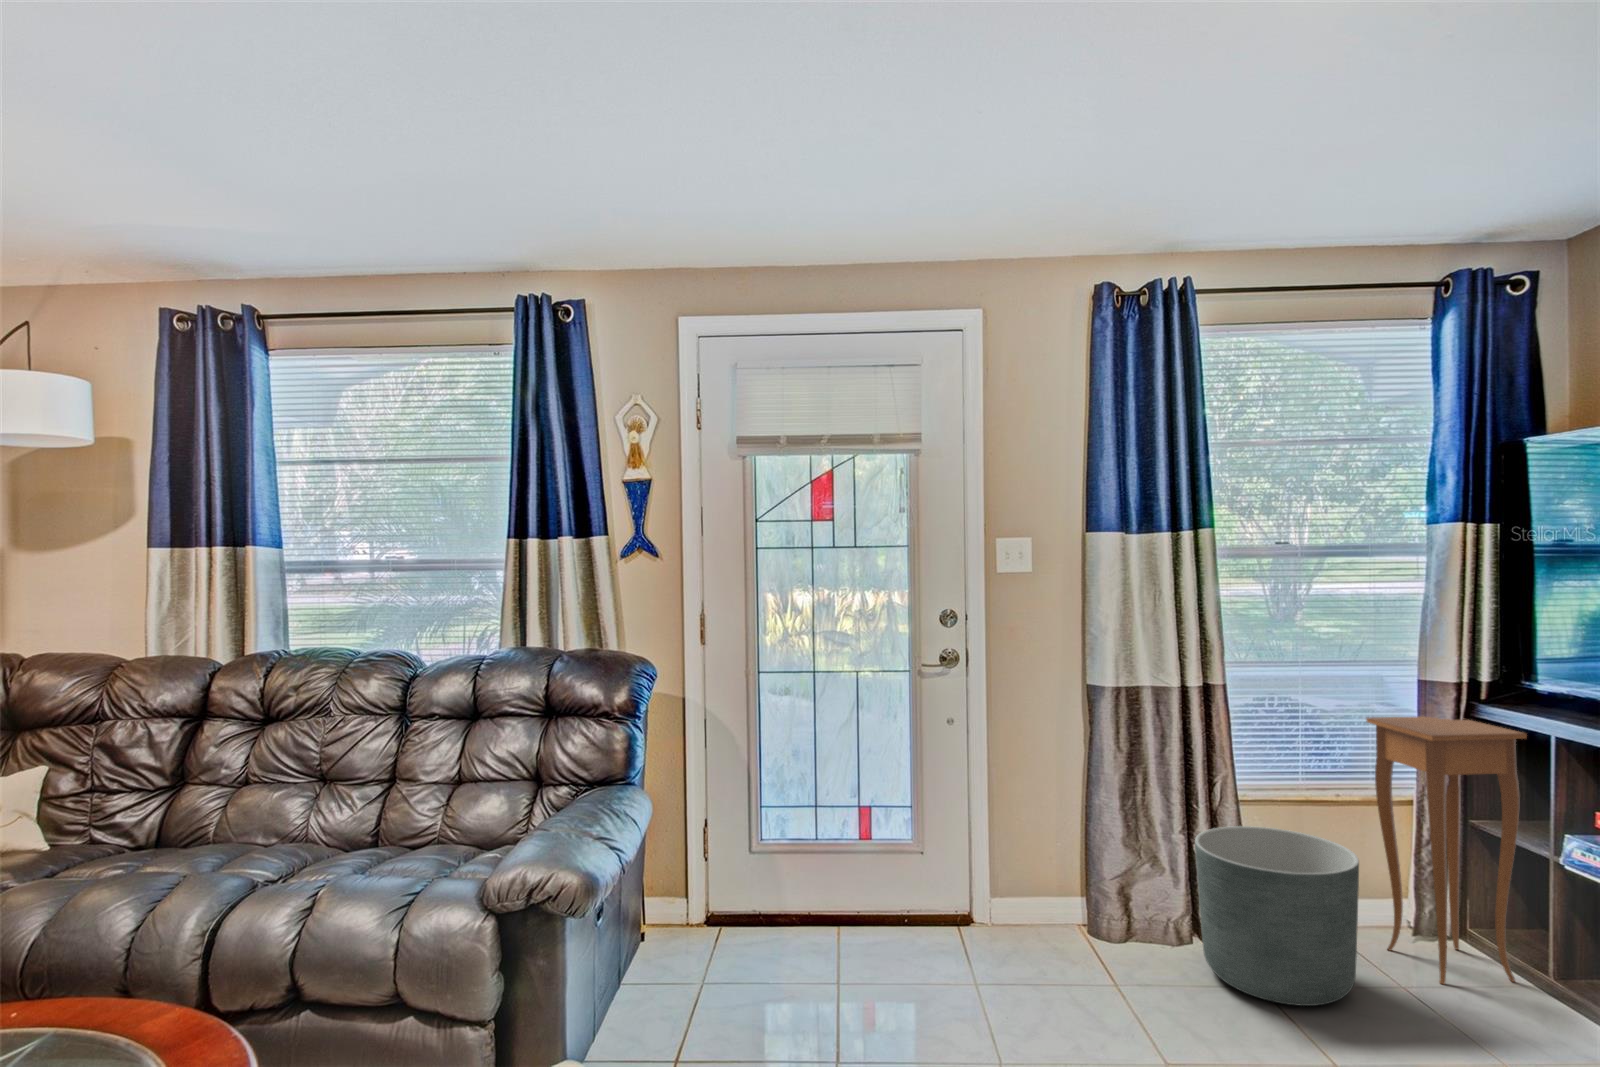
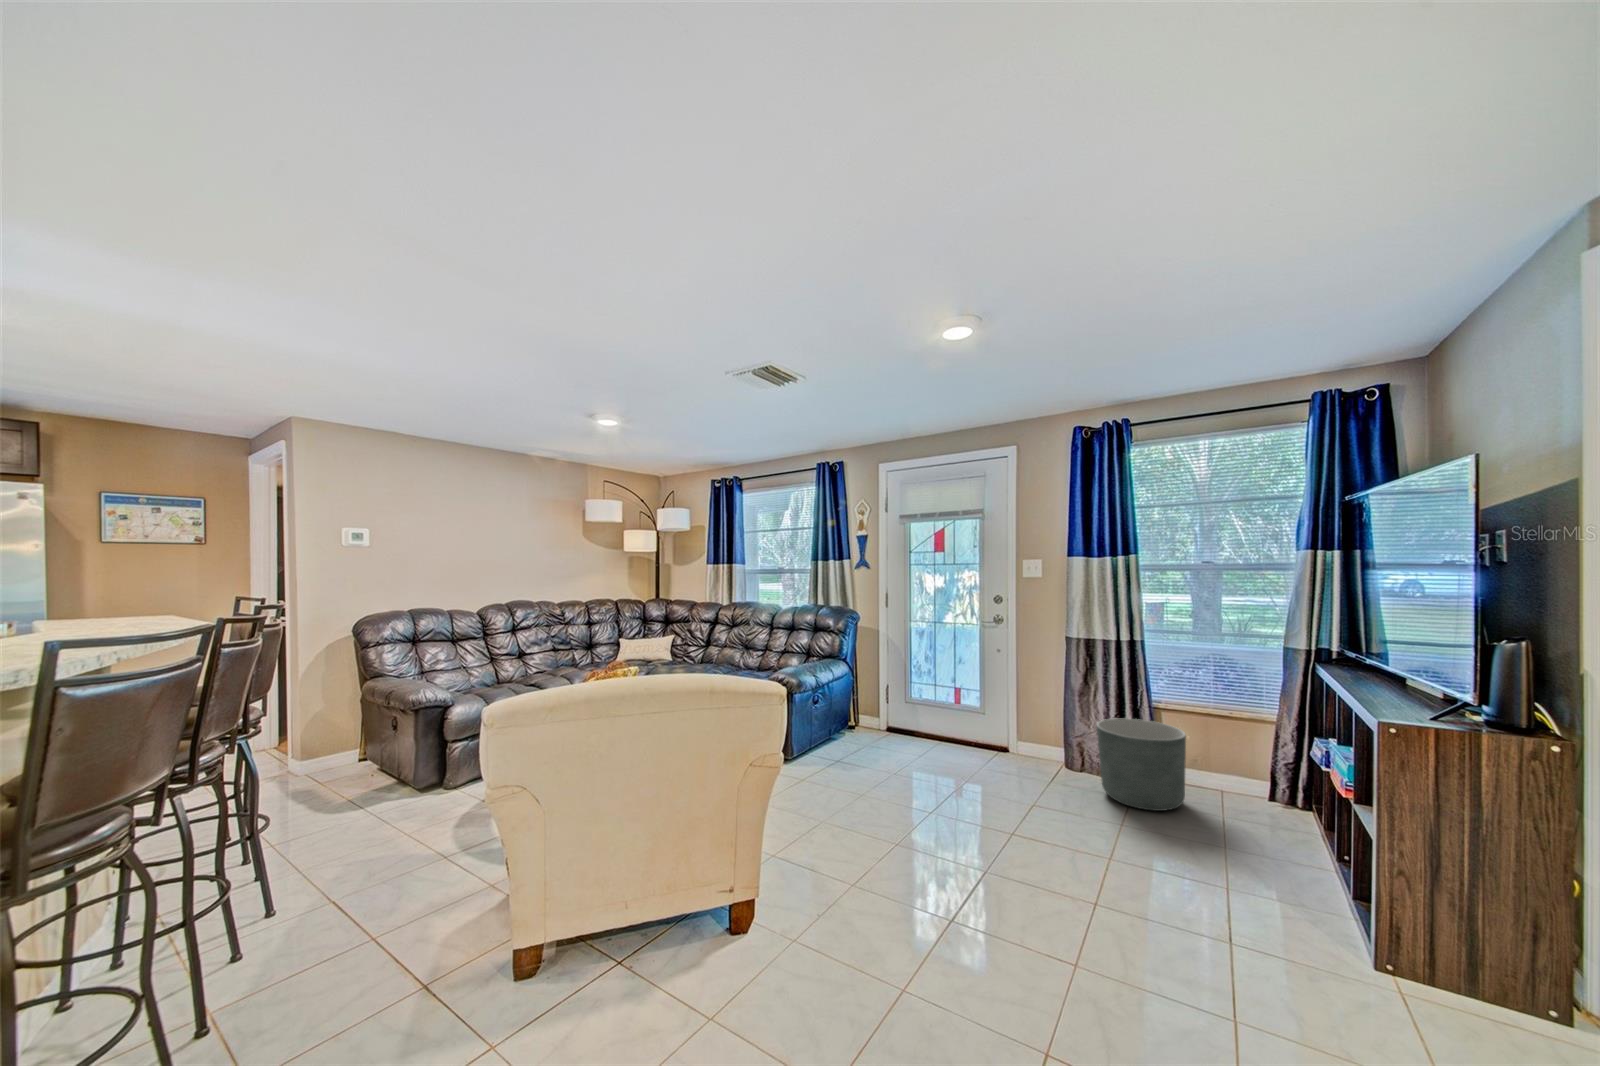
side table: present [1366,716,1527,984] -> none [1230,668,1308,833]

